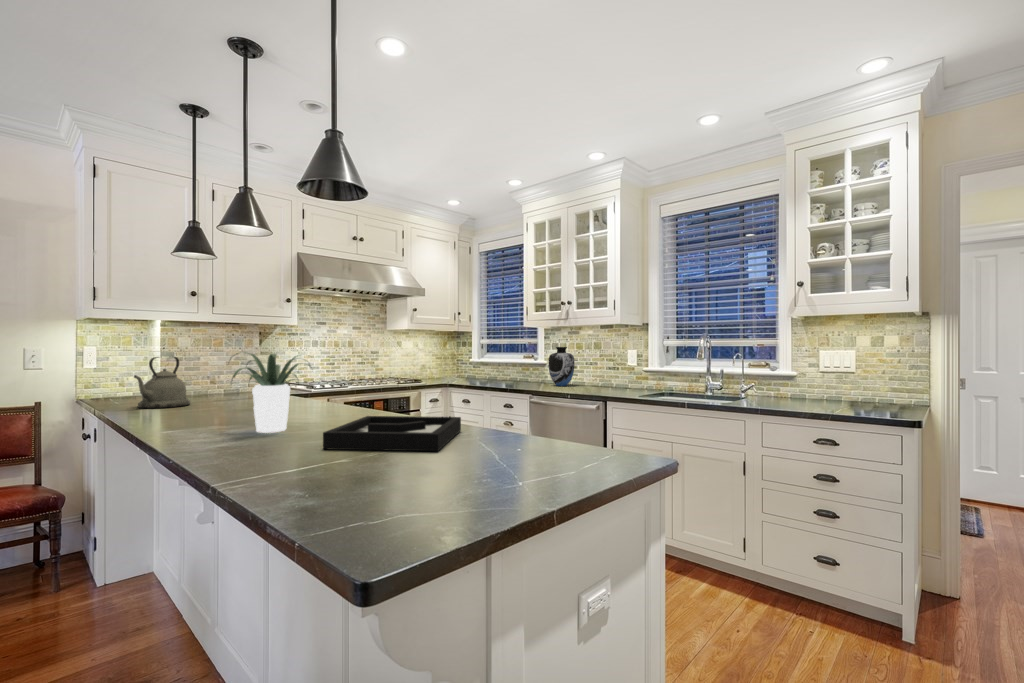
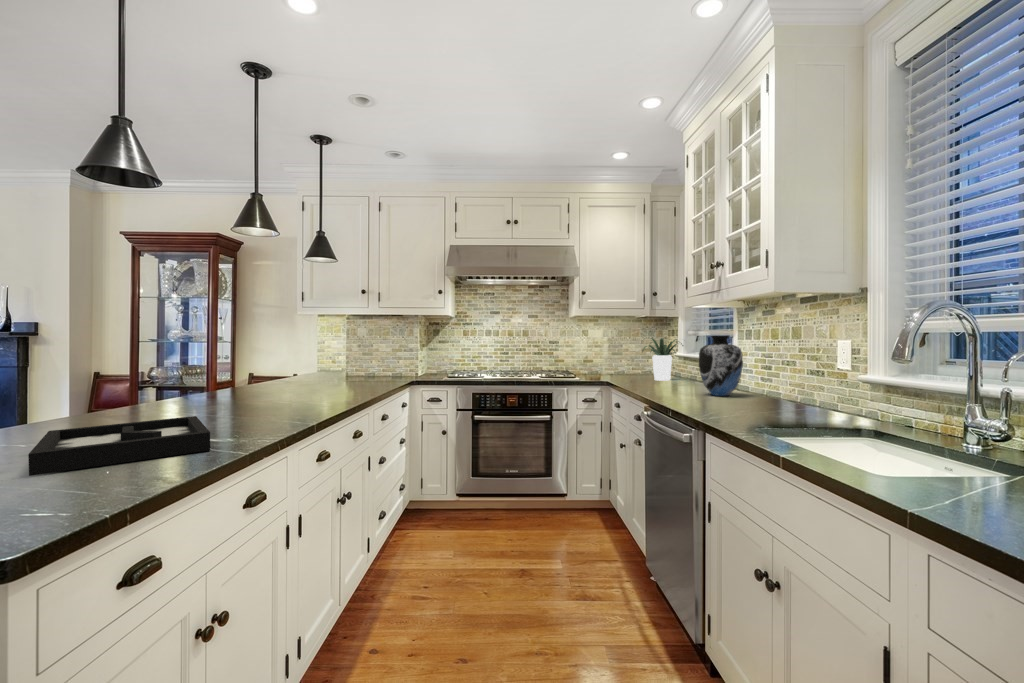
potted plant: present [232,352,311,433] -> present [643,338,683,381]
kettle: present [134,356,190,408] -> none [253,346,305,388]

